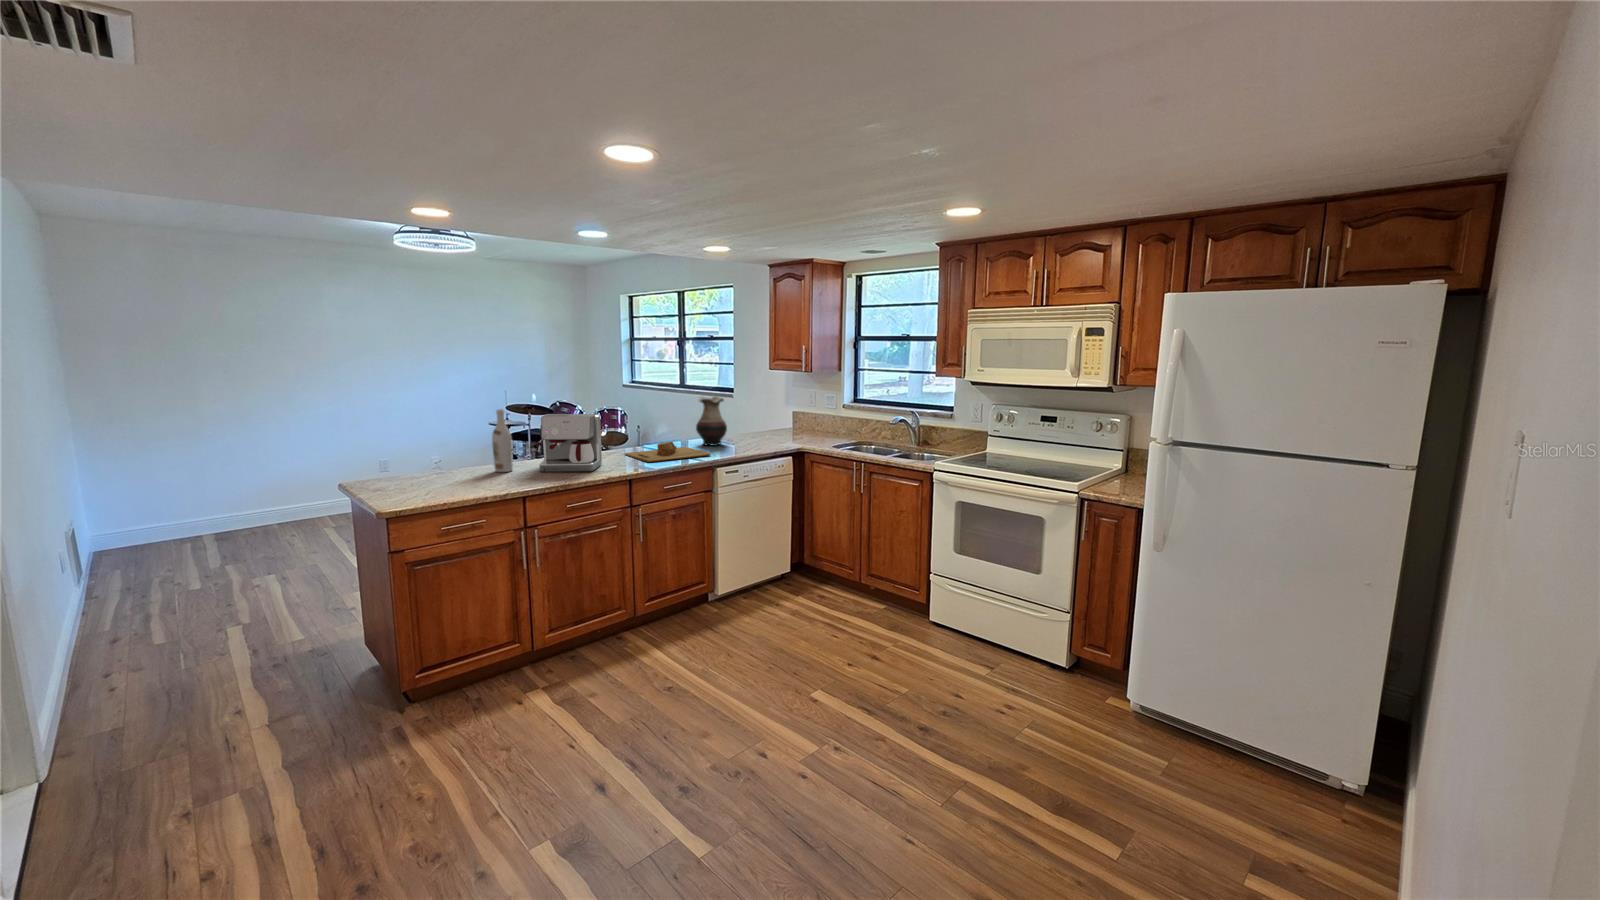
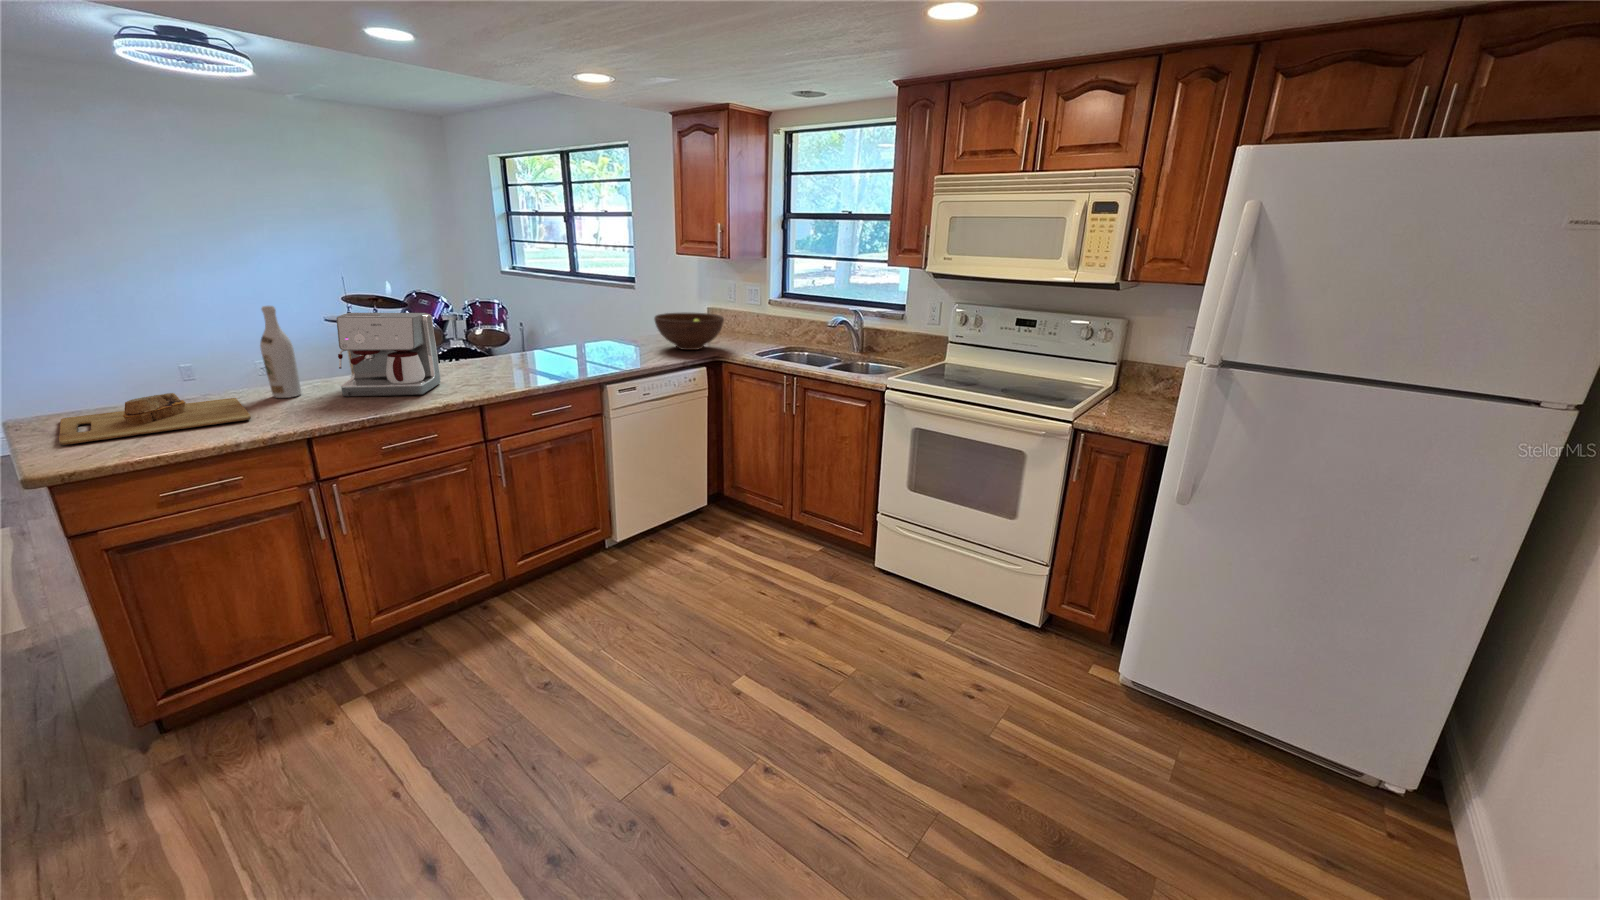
vase: present [696,396,727,446] -> none [580,288,622,353]
fruit bowl: none [752,415,806,444] -> present [654,313,724,350]
cutting board: present [625,442,710,462] -> present [59,393,251,445]

